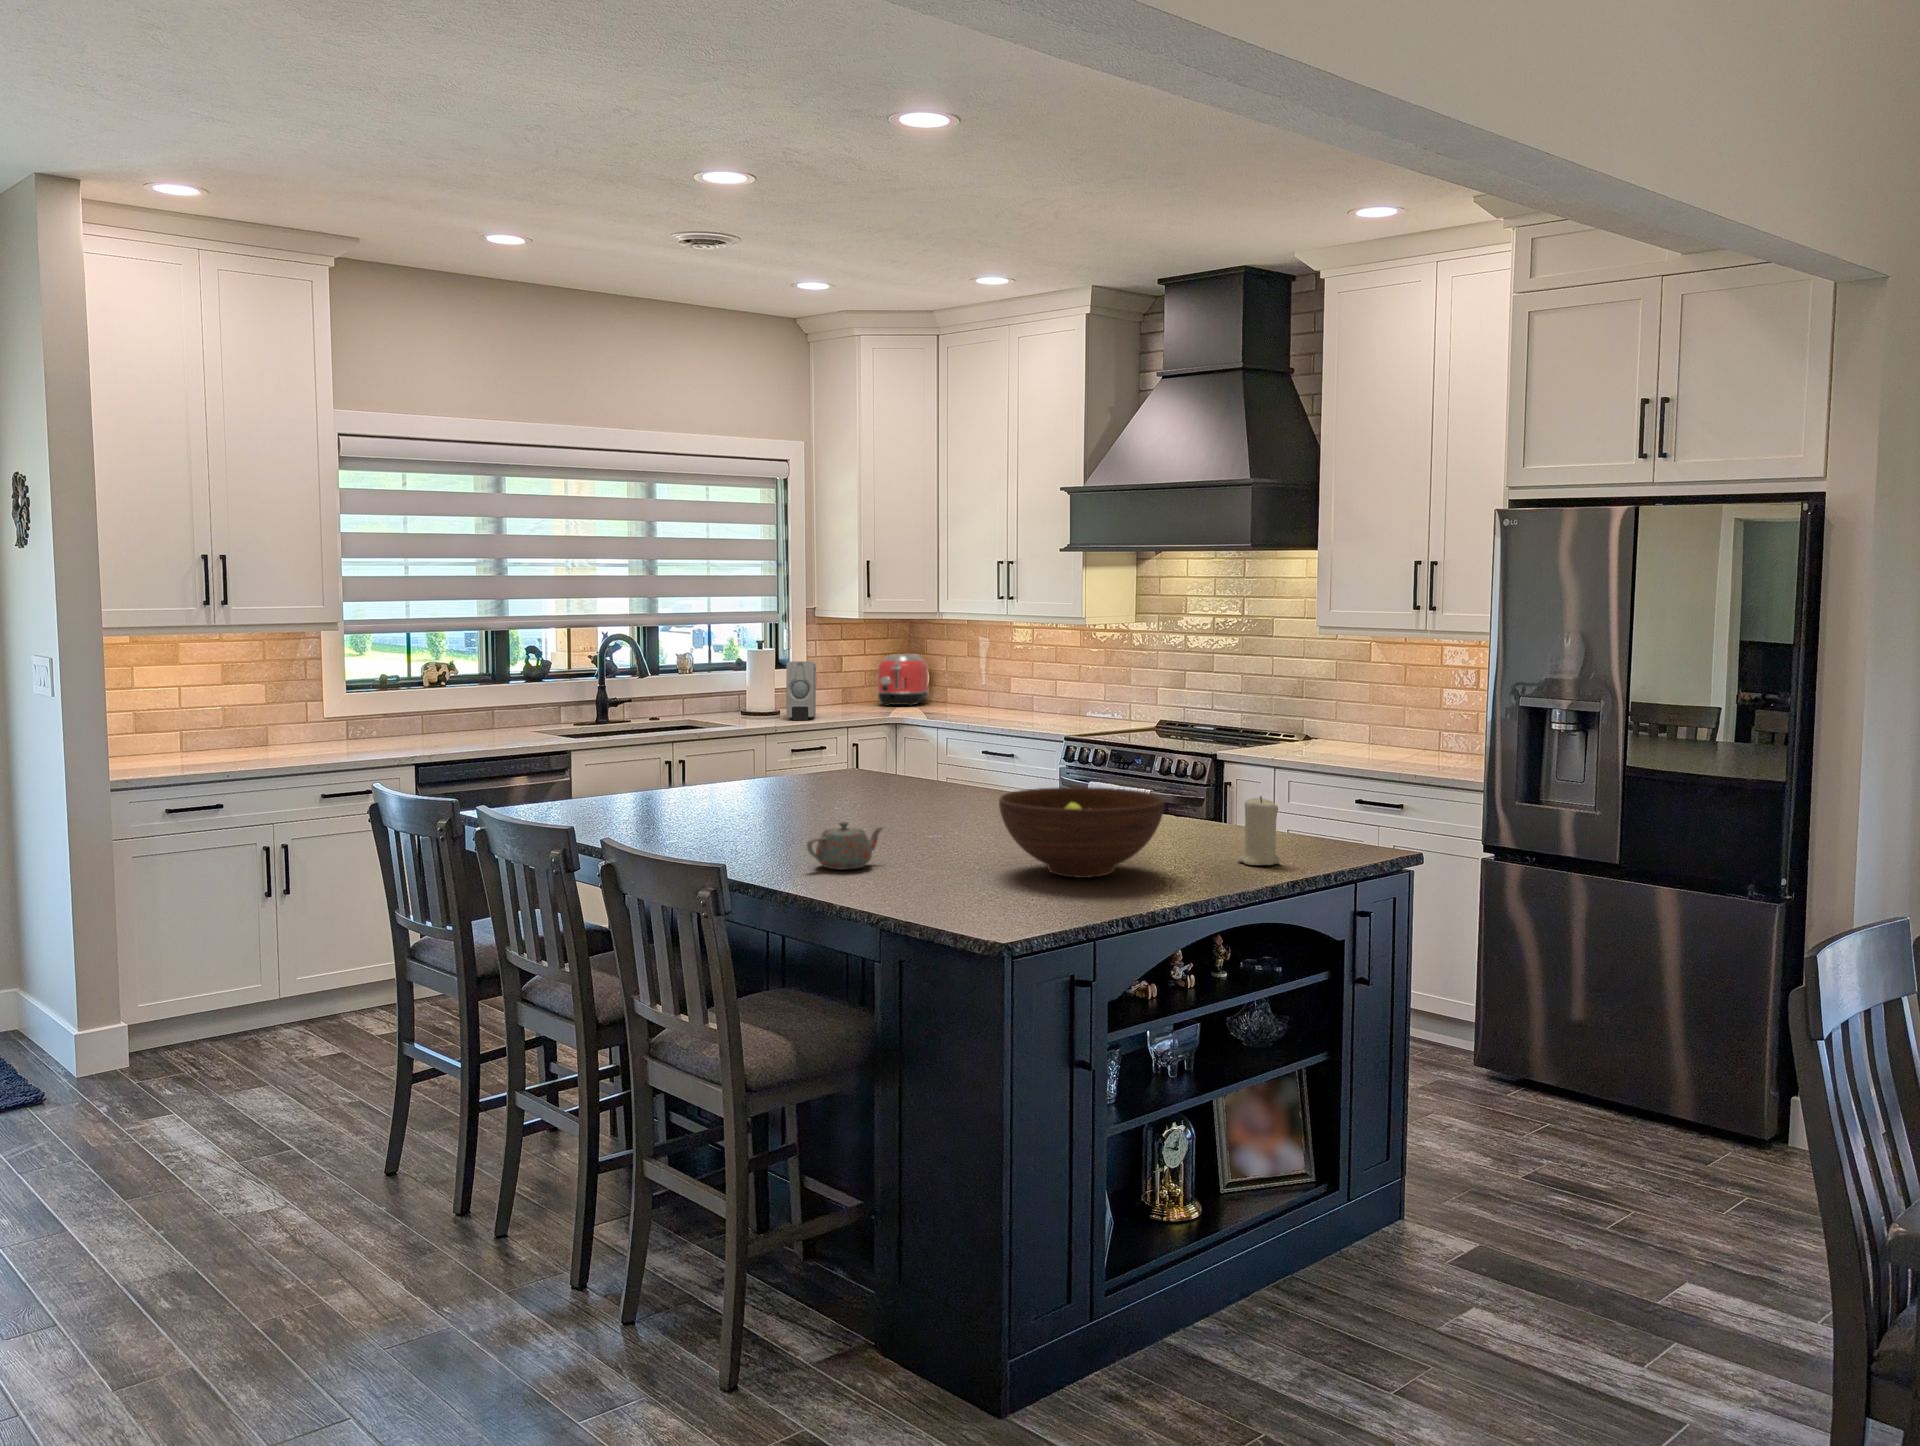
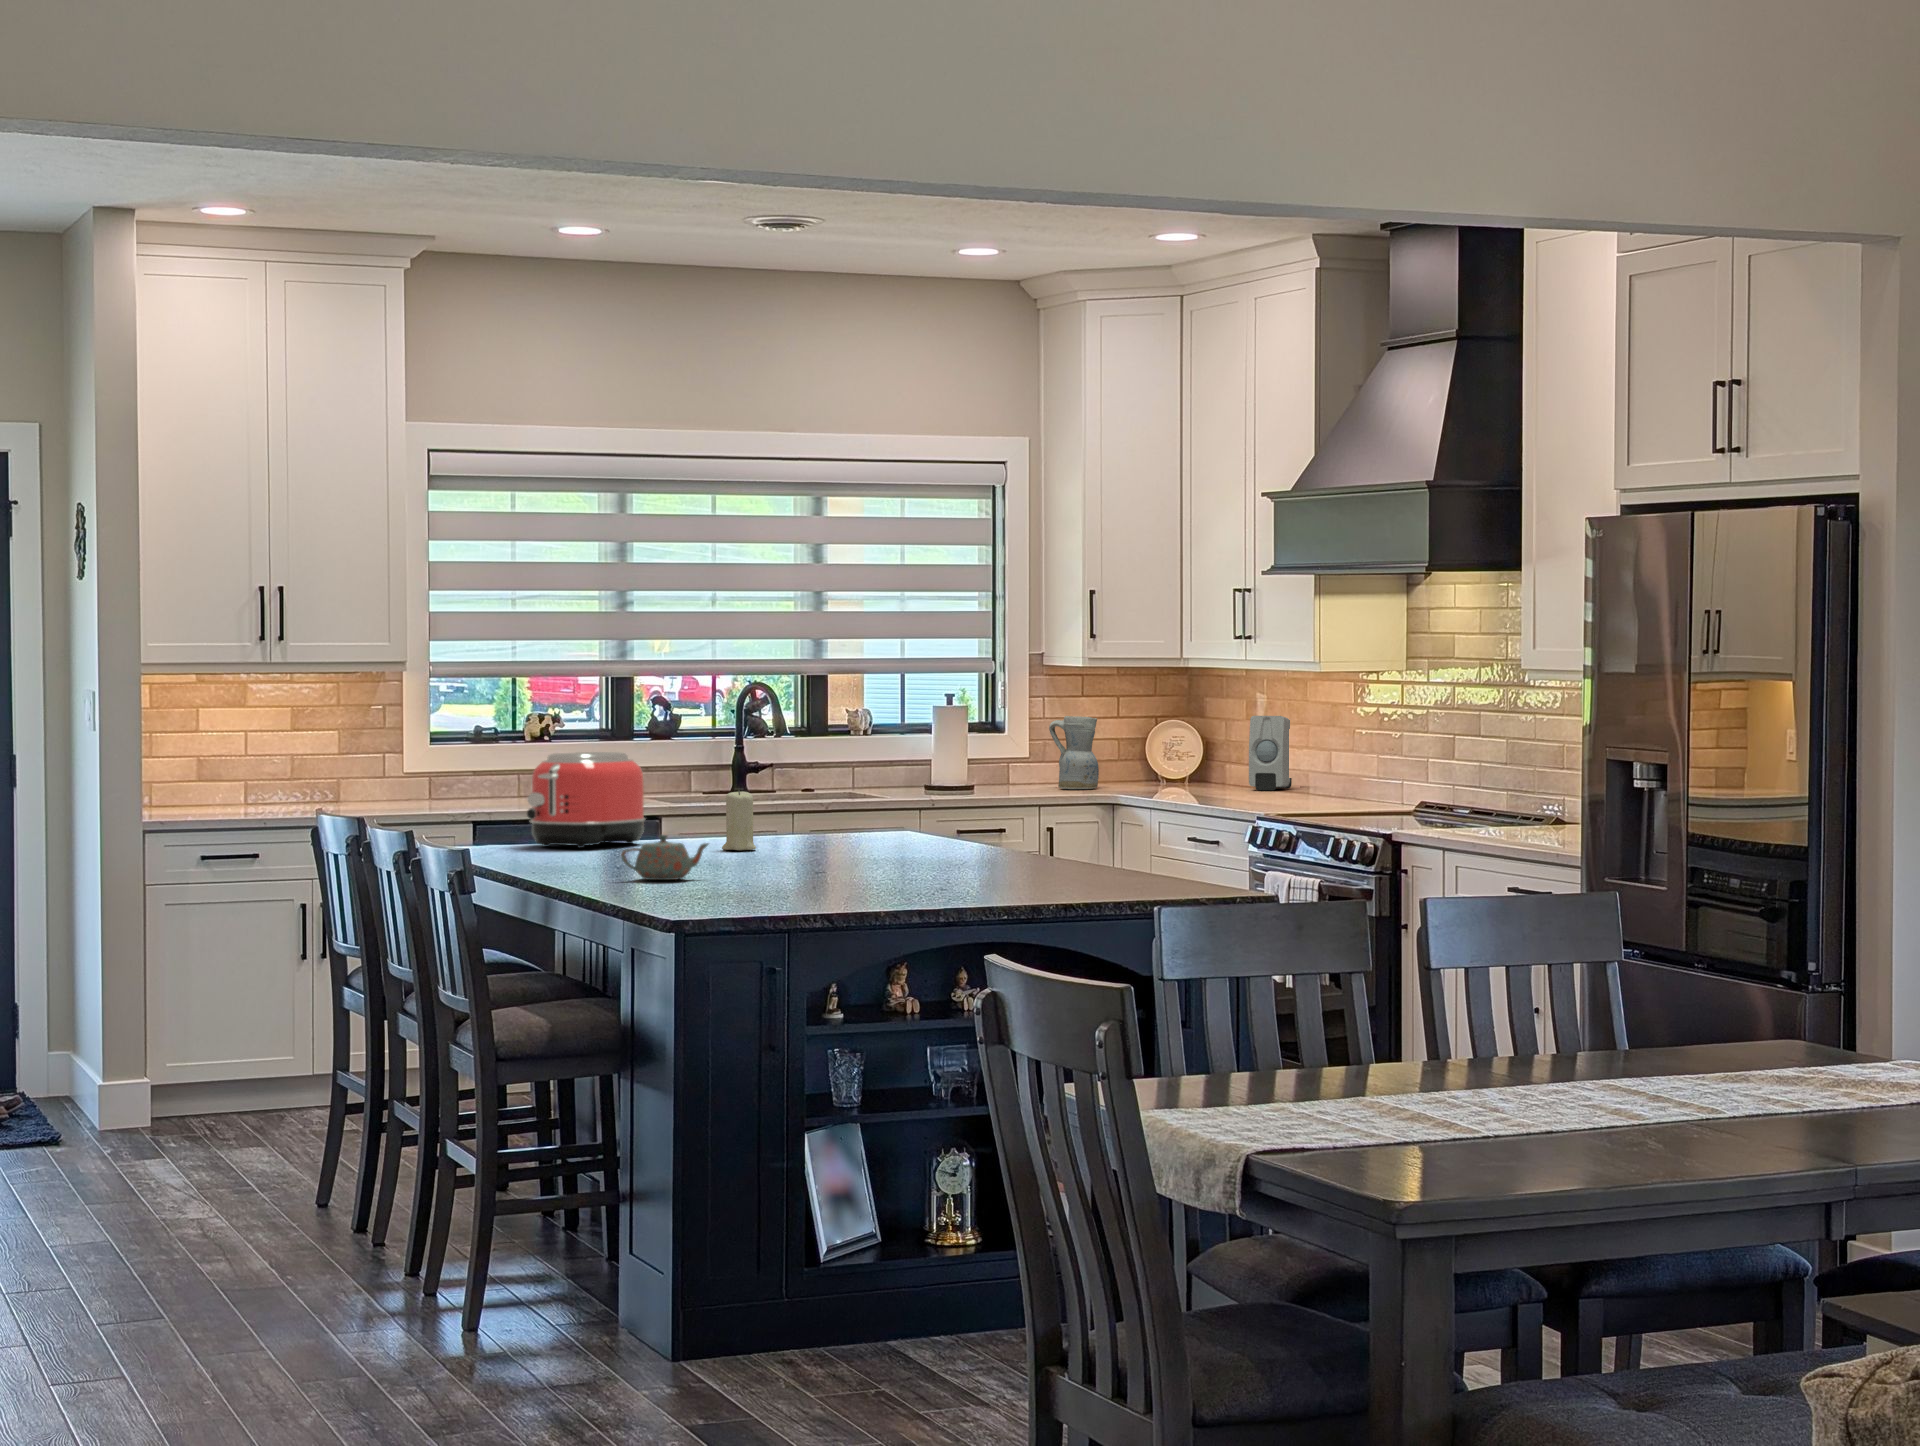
toaster: present [878,654,929,706] -> present [527,752,645,848]
ceramic pitcher: none [827,655,865,711] -> present [1049,716,1099,789]
soap dispenser: present [786,661,816,720] -> present [1249,716,1292,790]
fruit bowl: present [999,787,1165,878] -> none [788,808,954,891]
candle: present [1237,796,1281,865] -> present [722,789,756,850]

